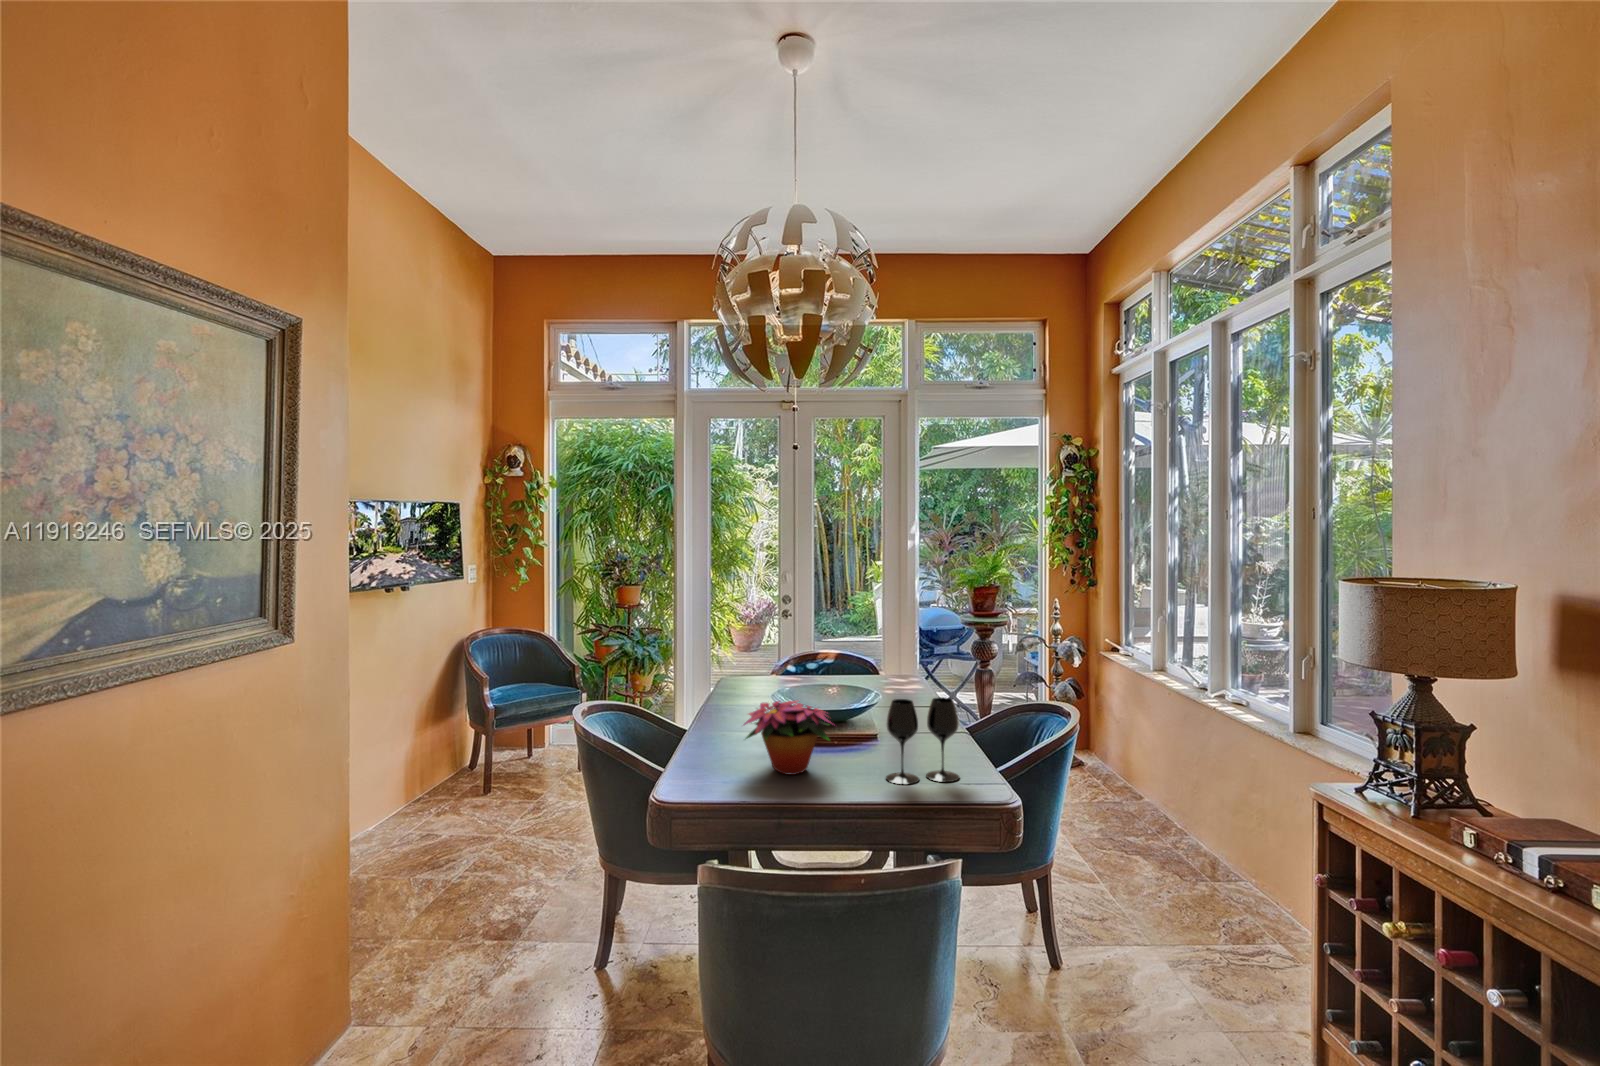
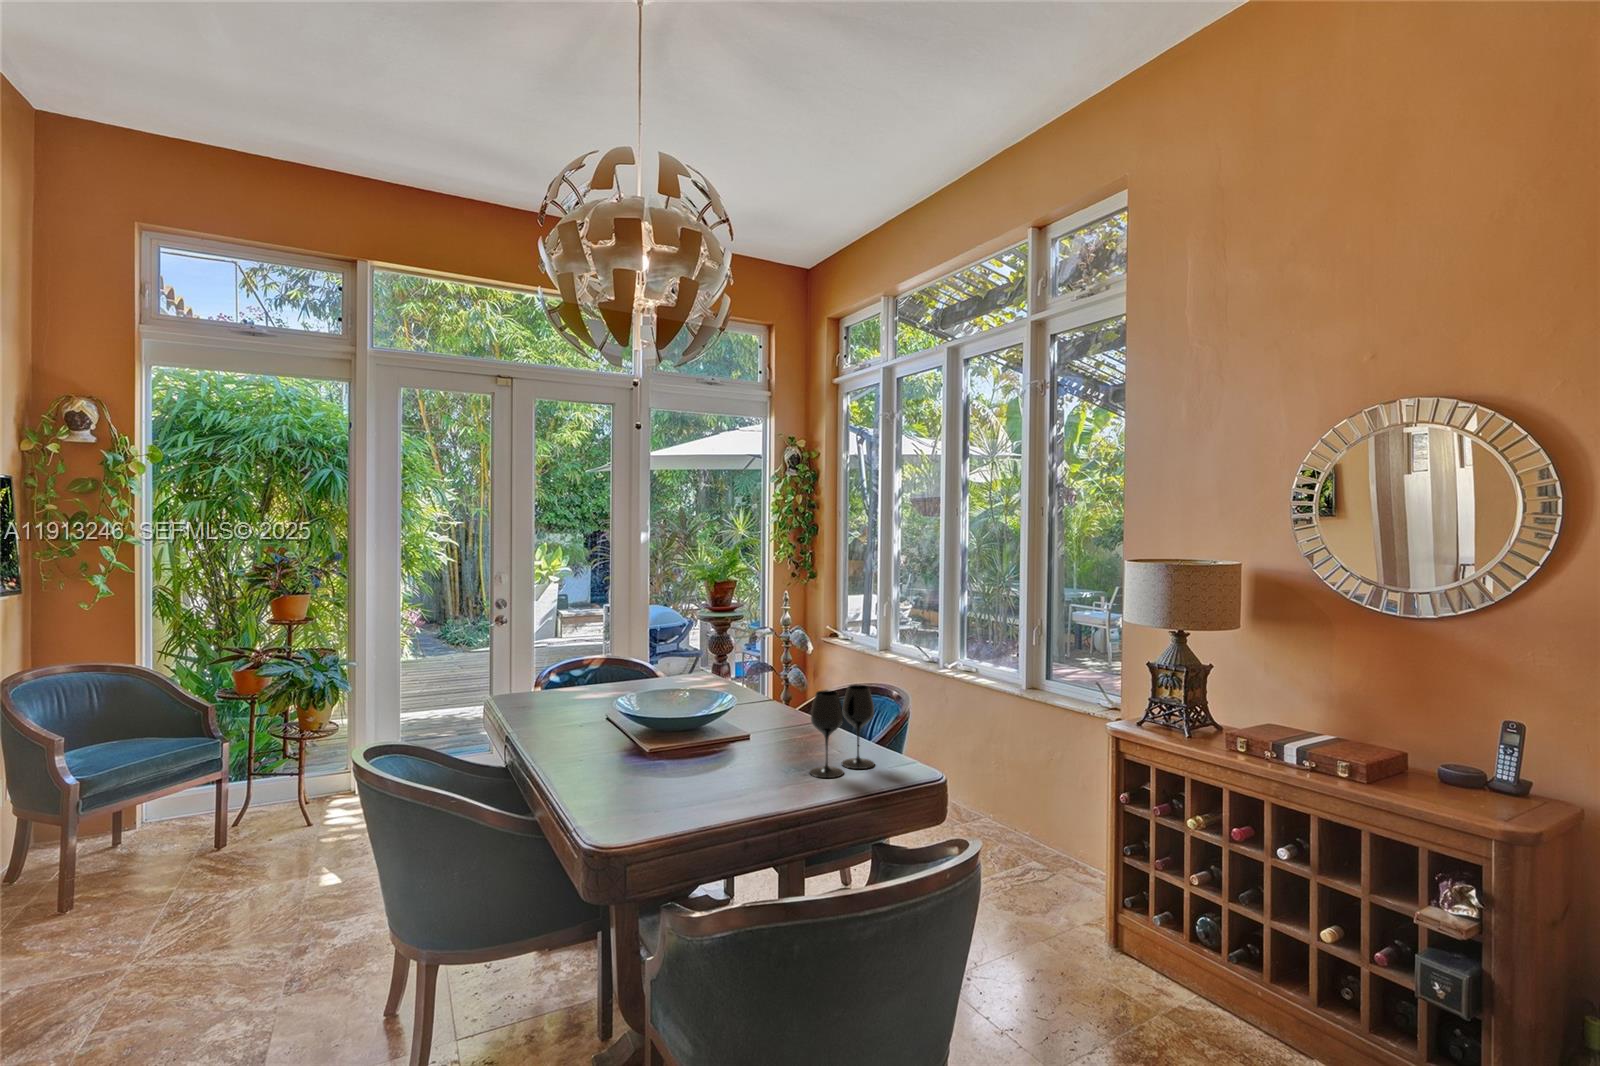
flower arrangement: present [744,701,830,775] -> none [654,702,770,790]

